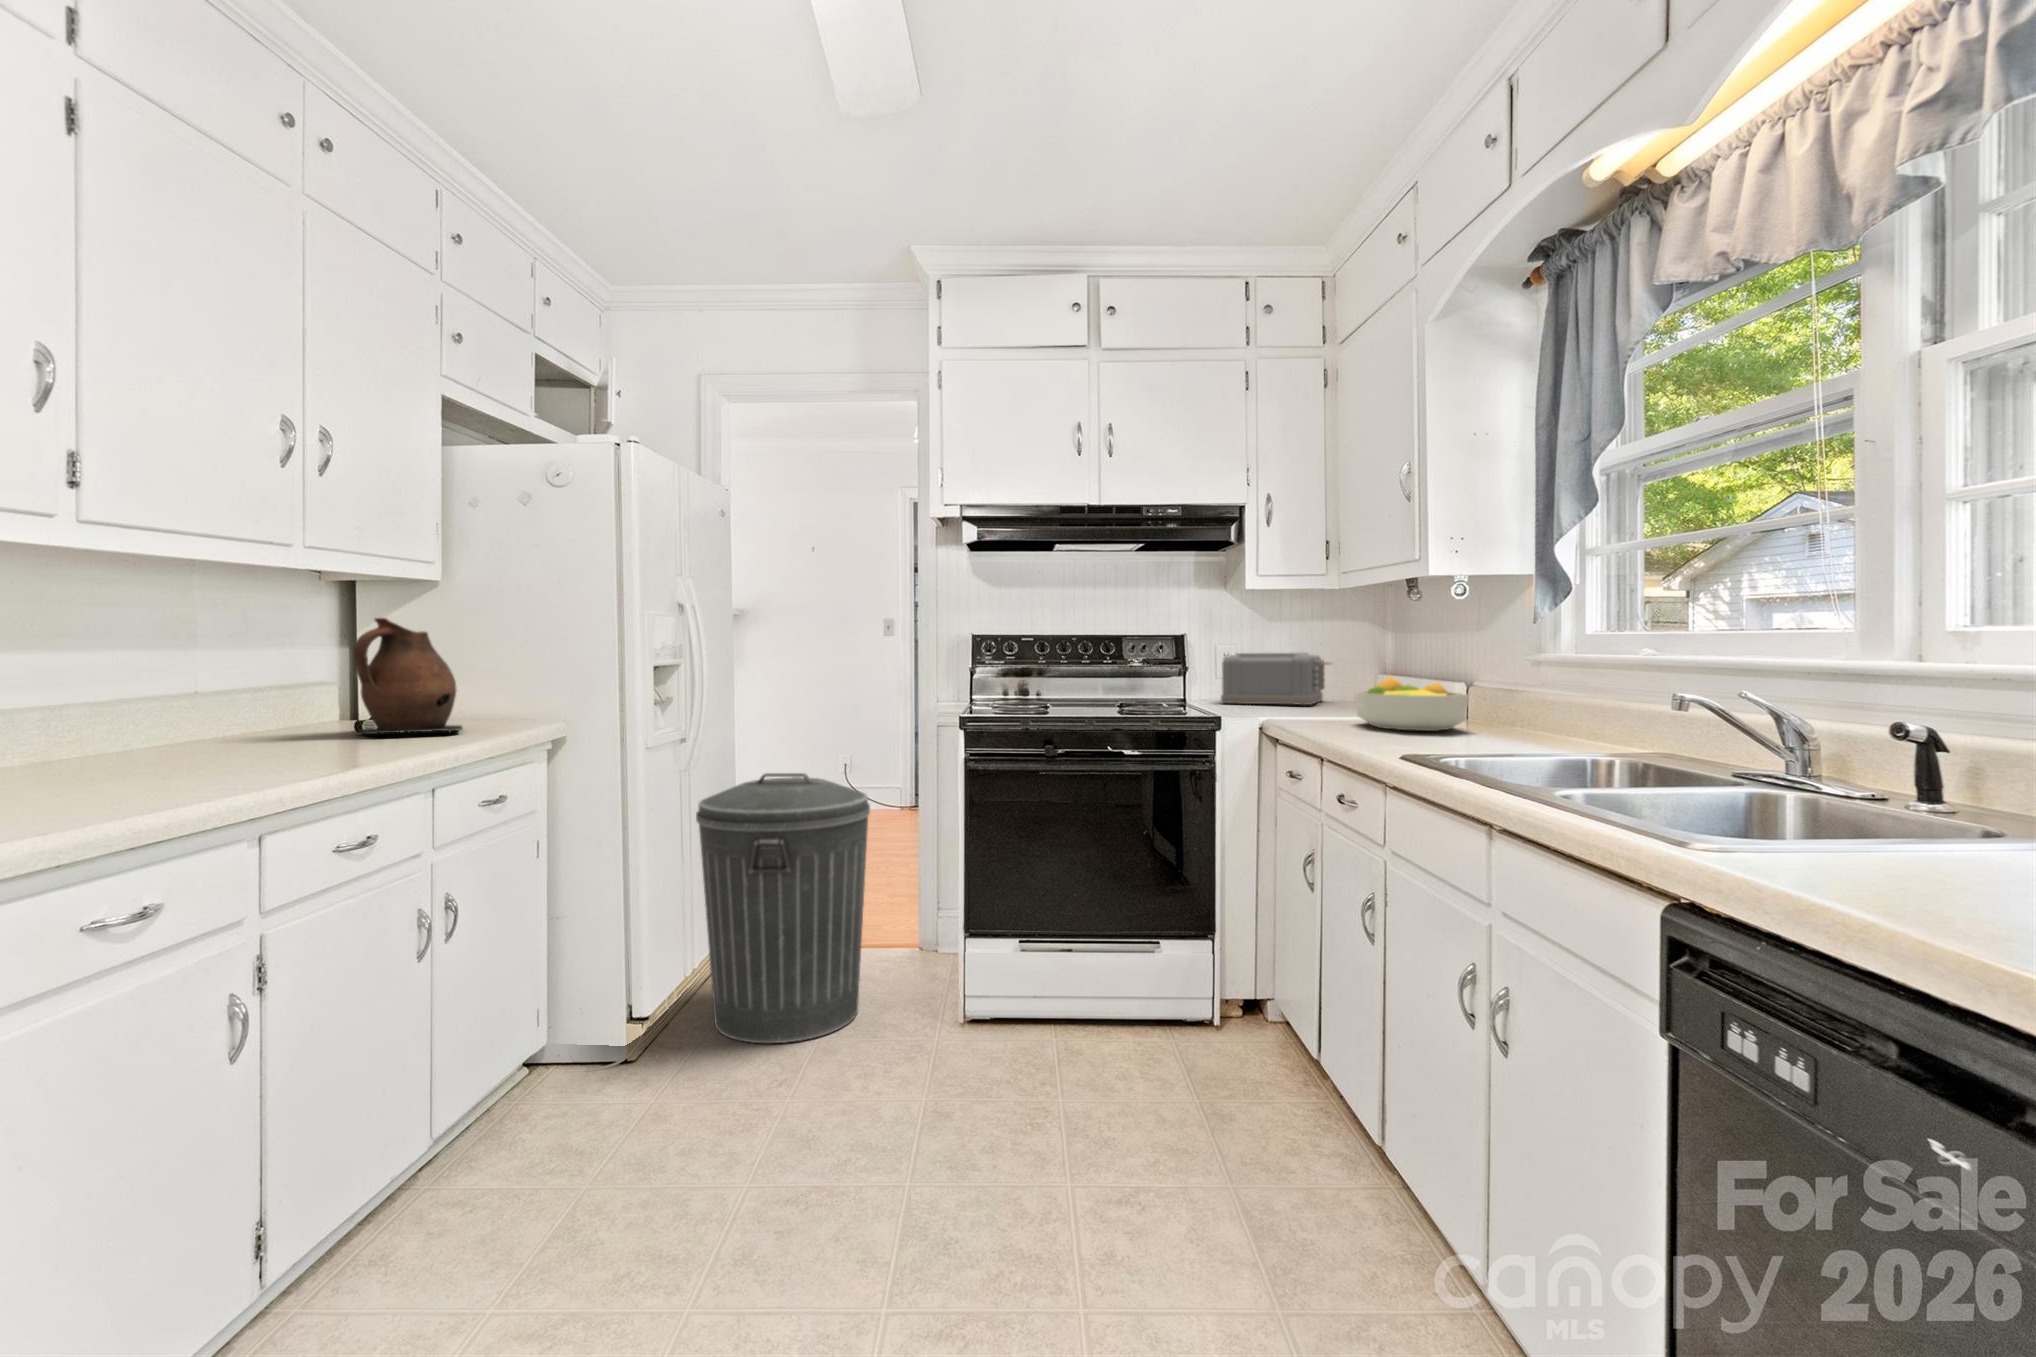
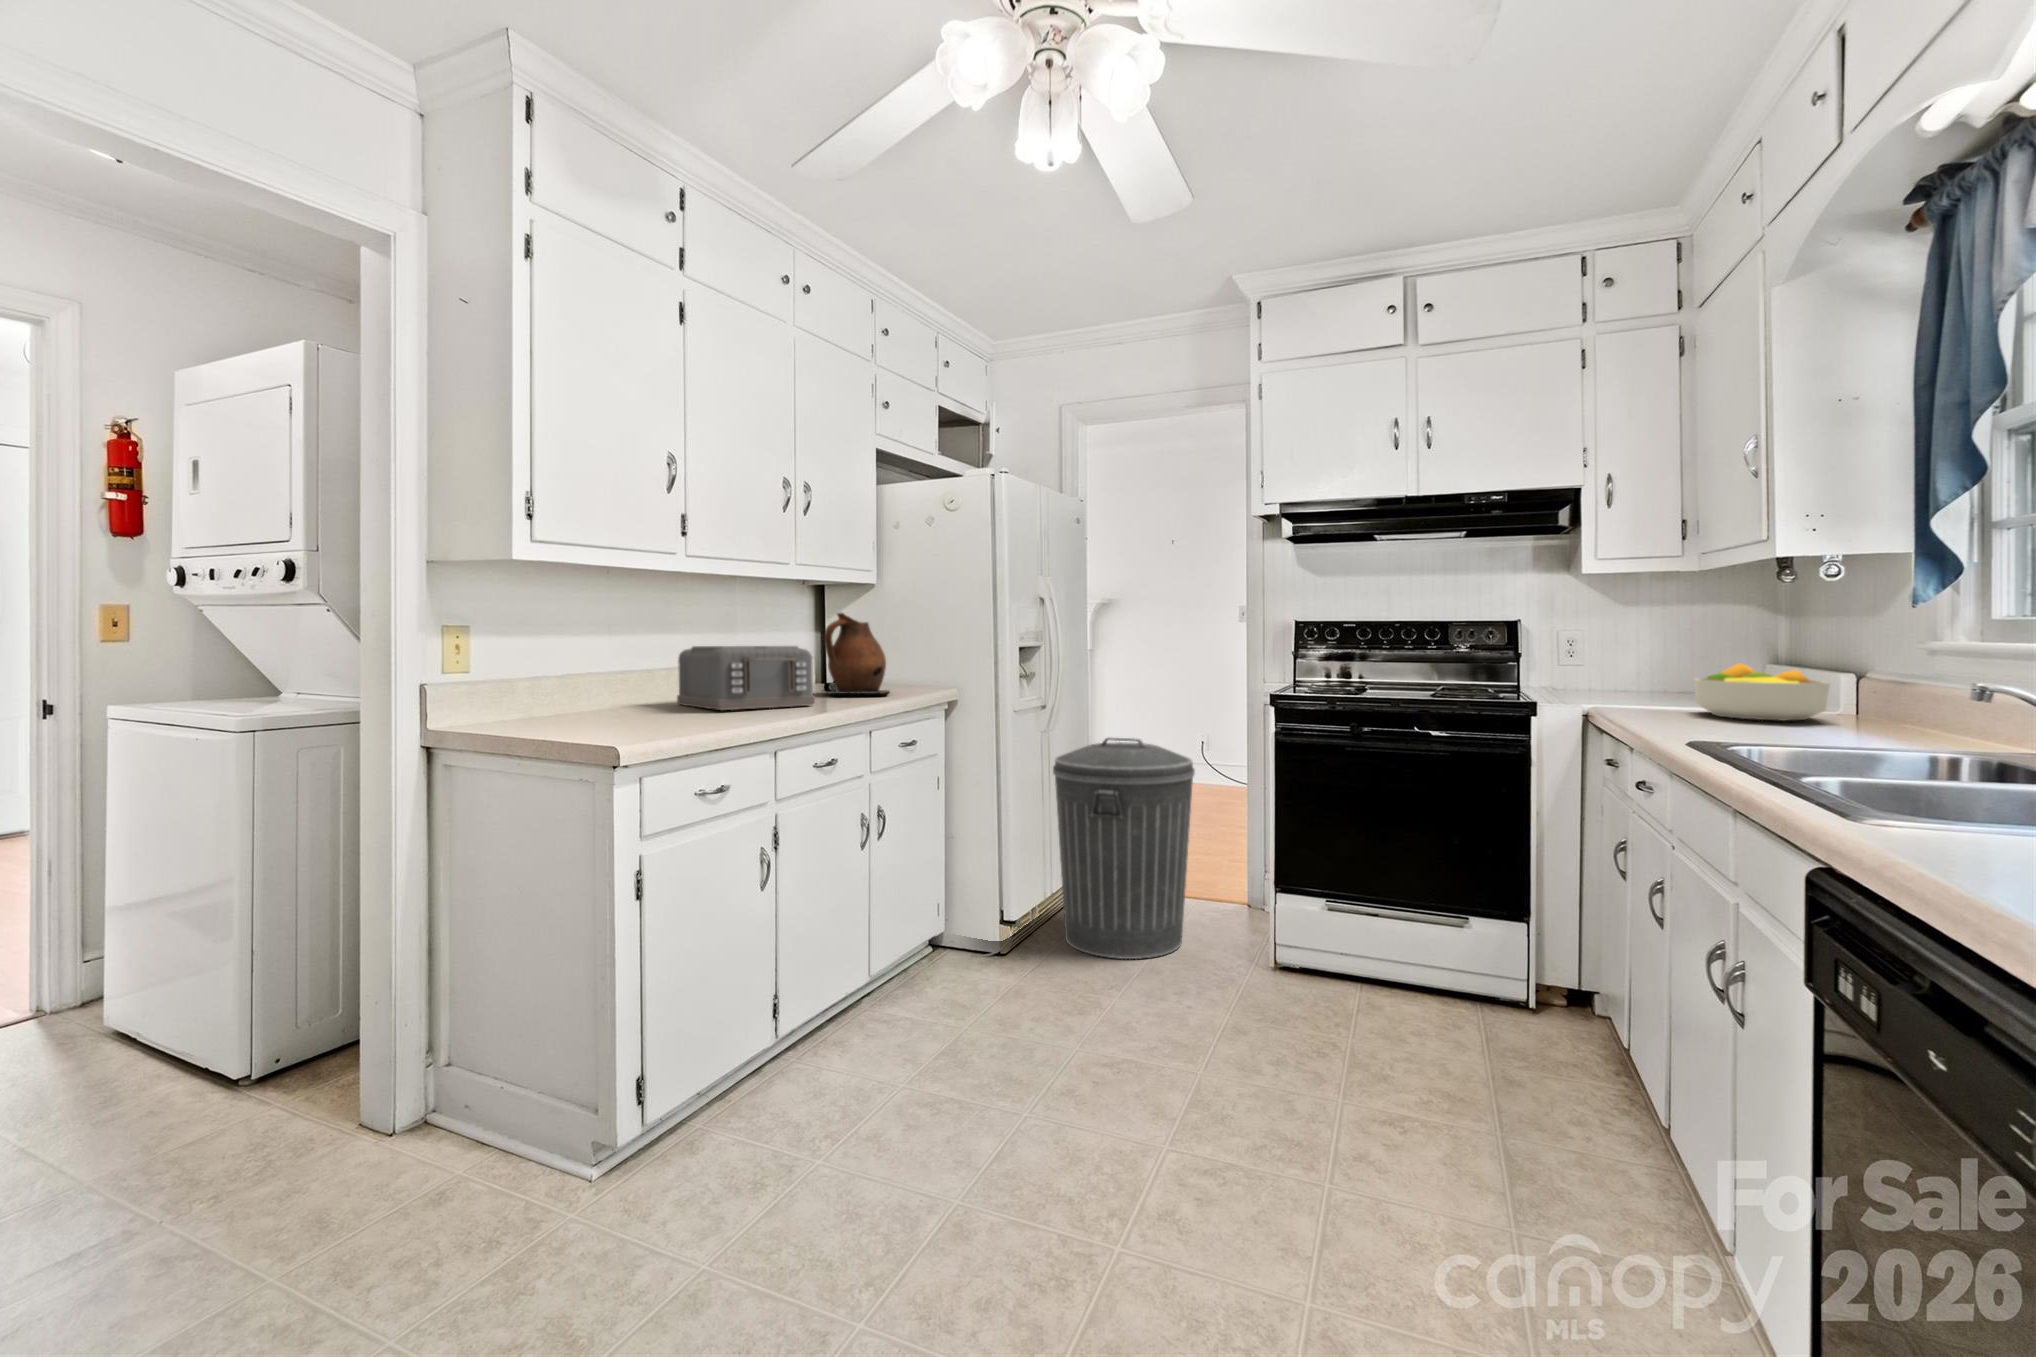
toaster: present [1221,653,1331,705] -> present [677,646,815,710]

